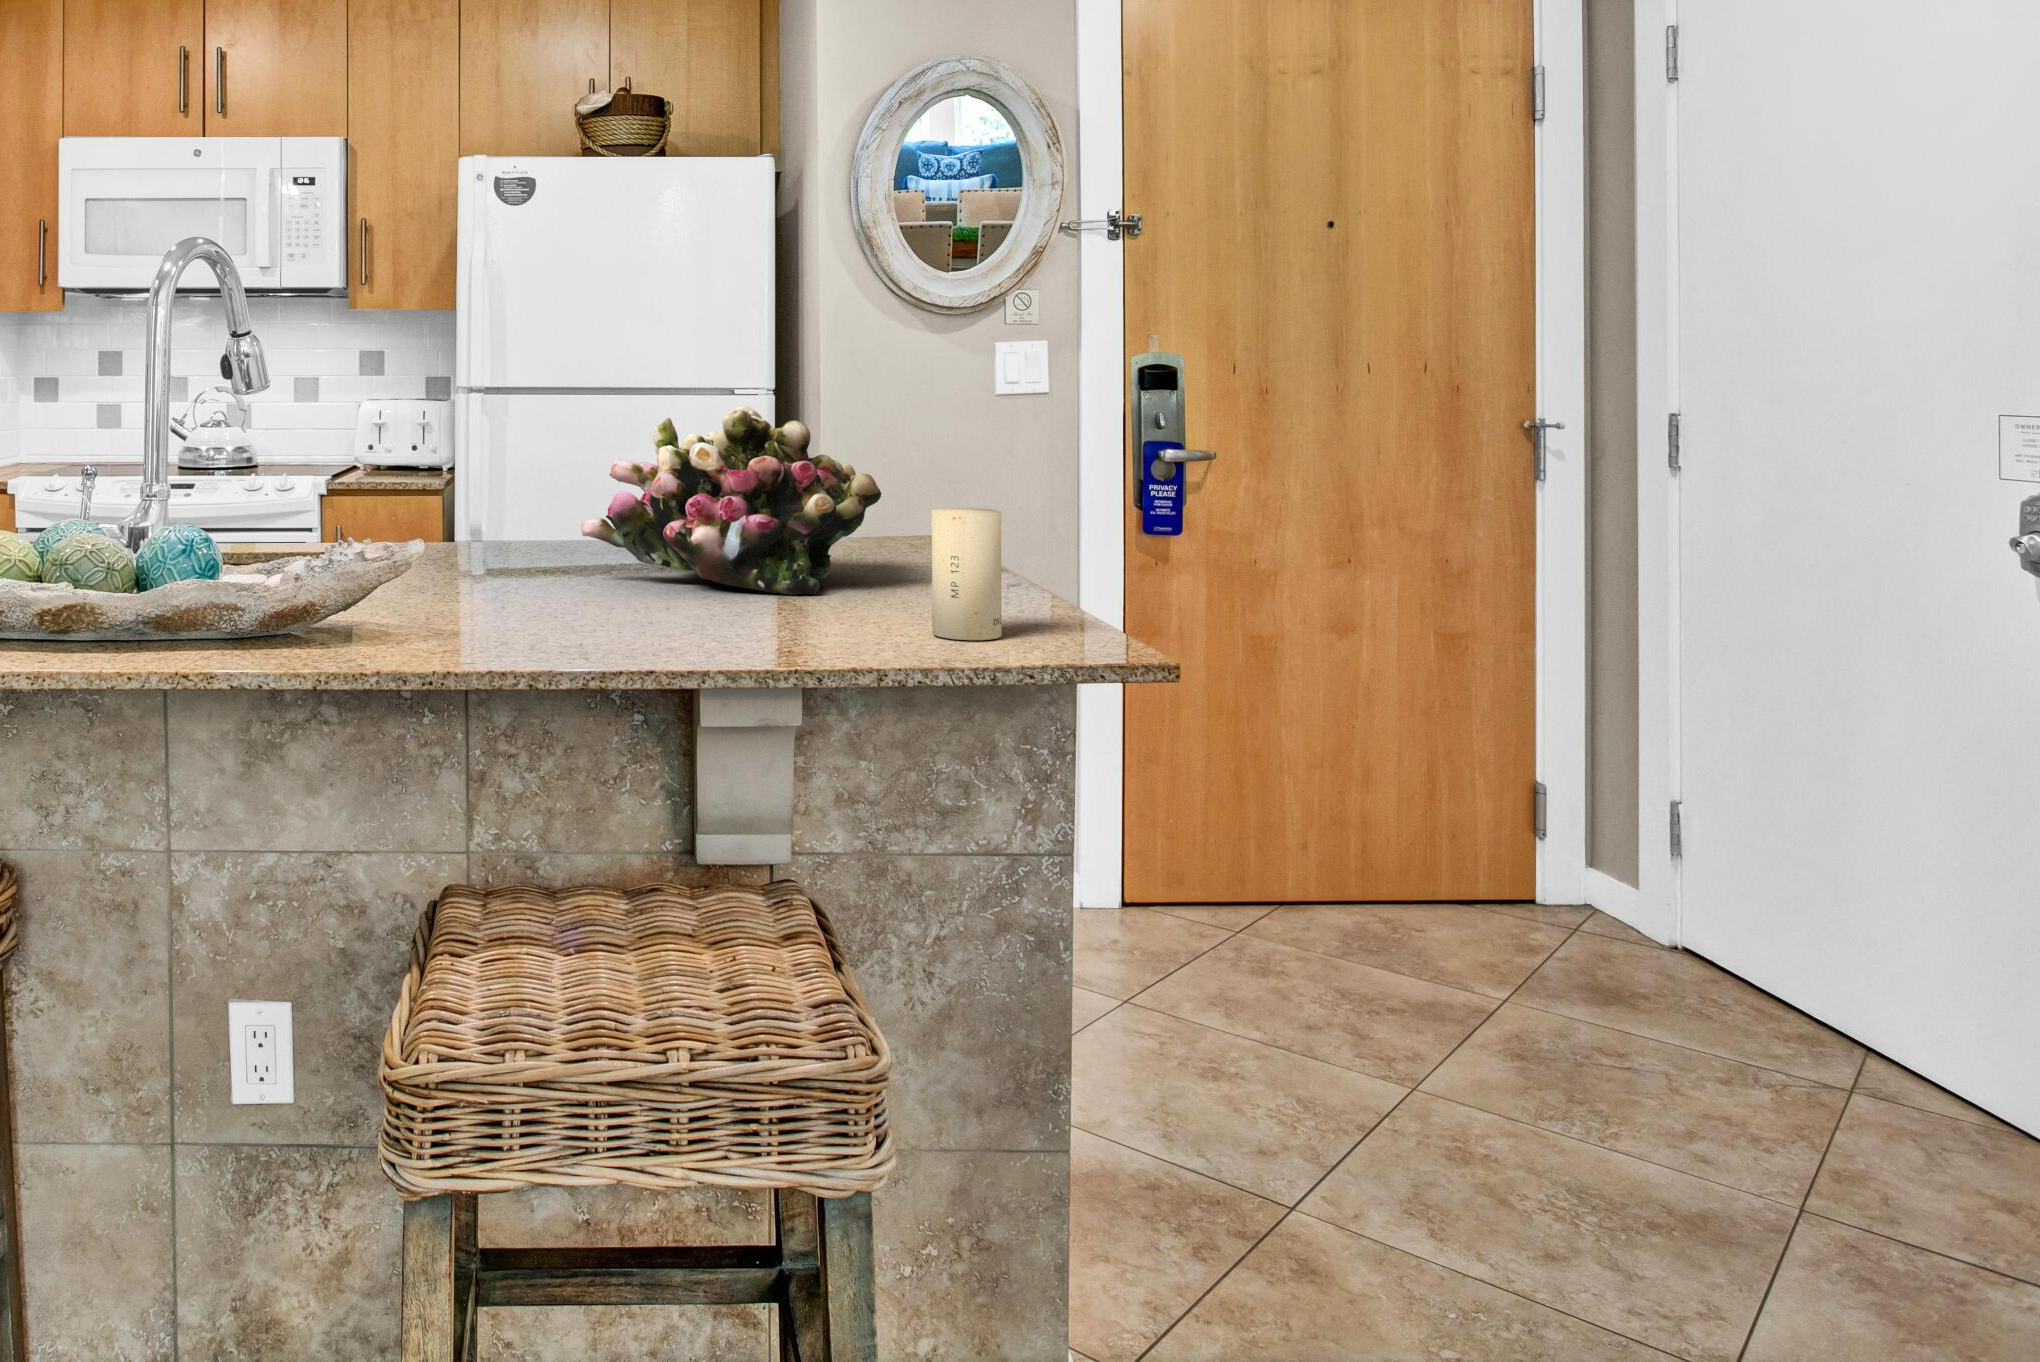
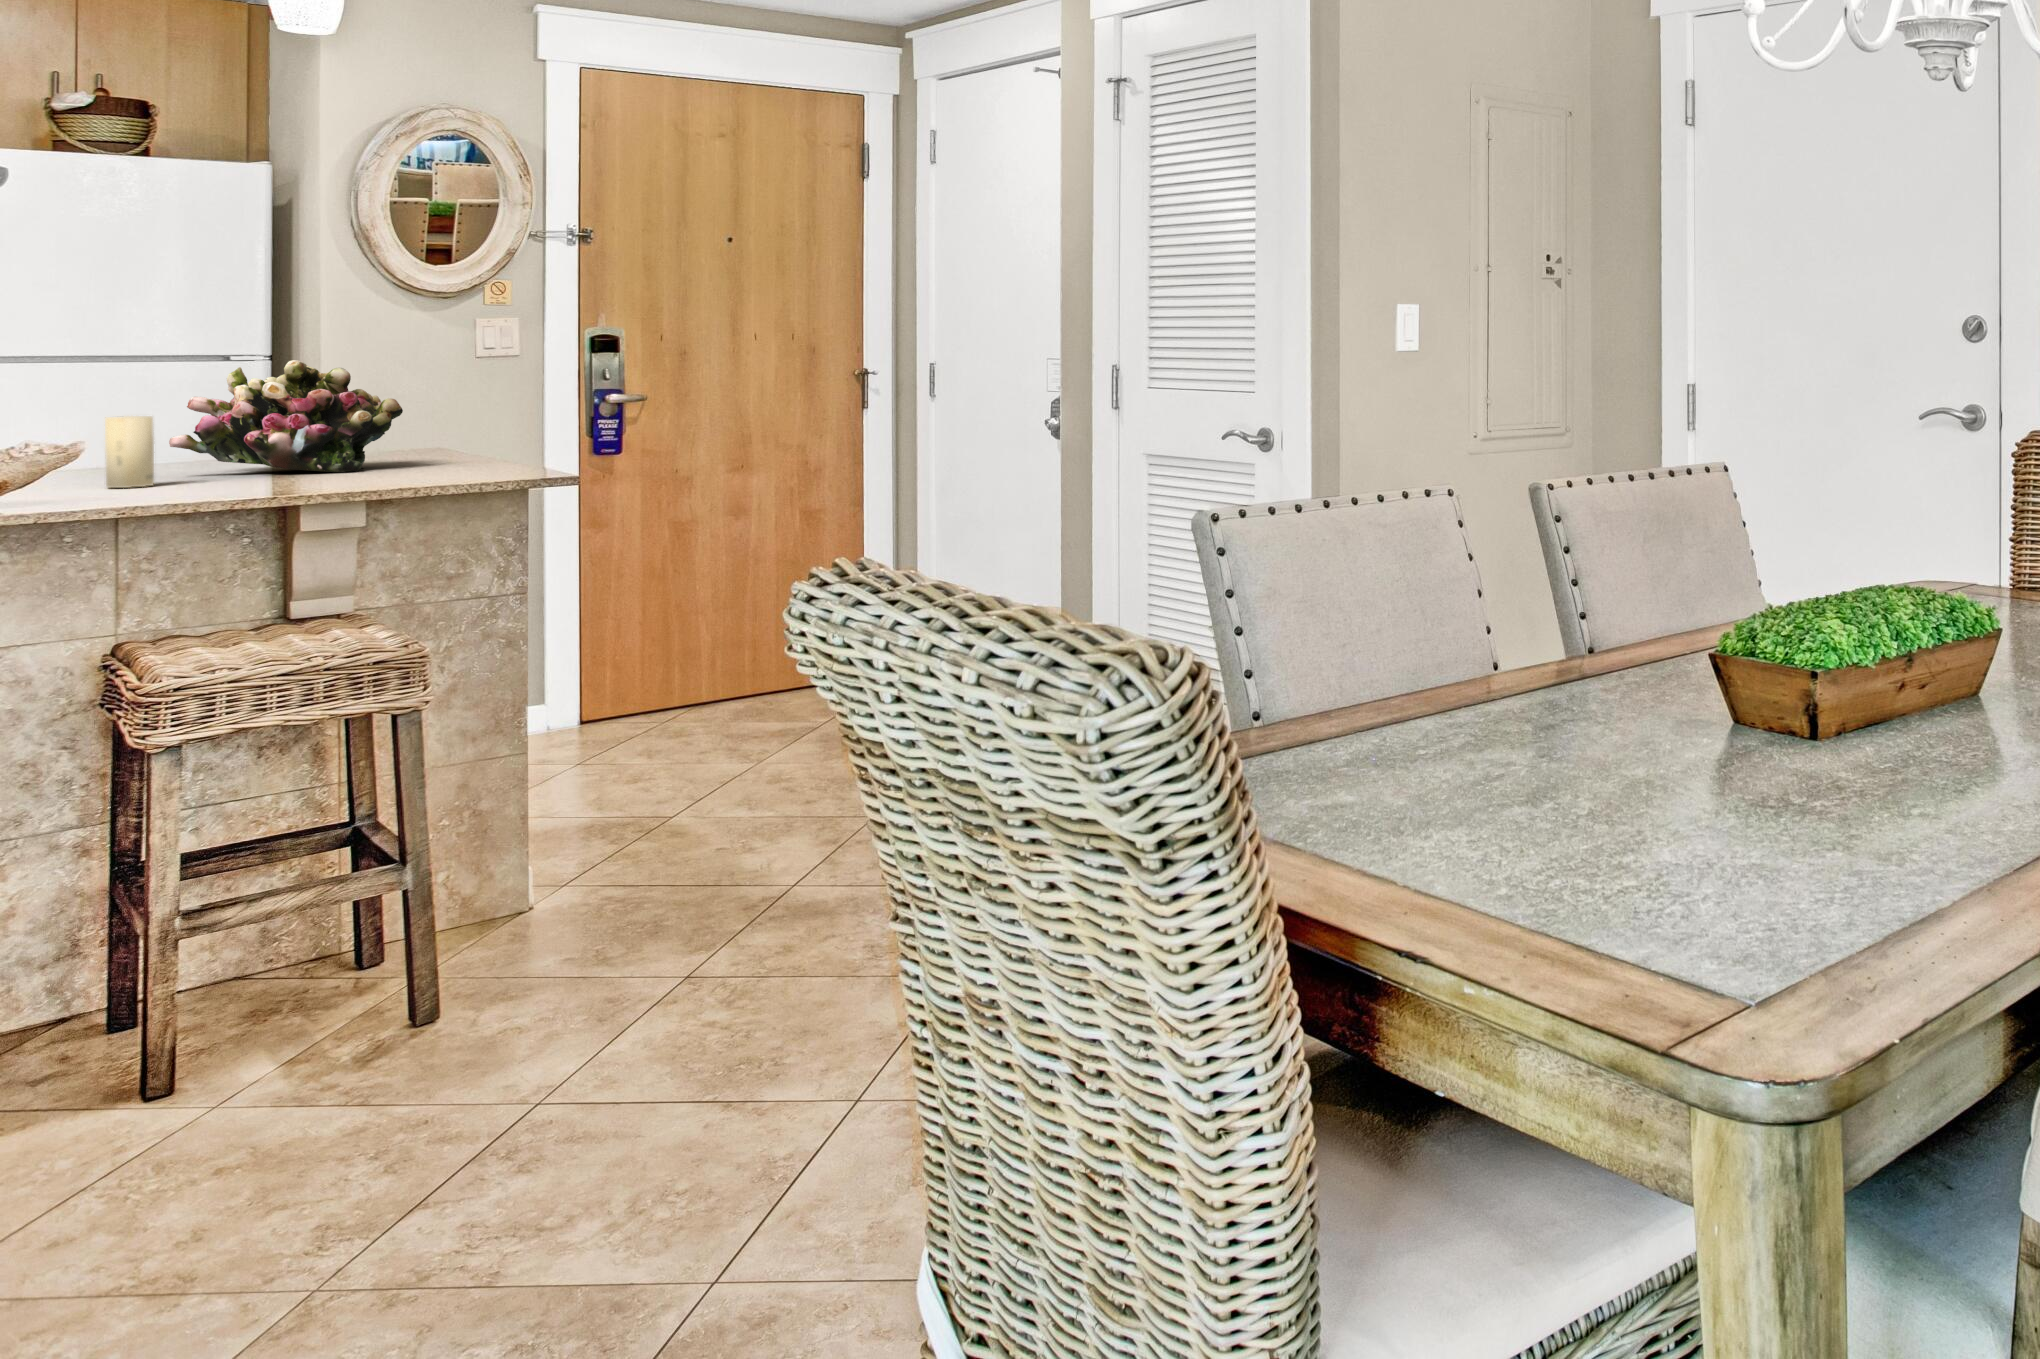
candle: present [932,508,1002,640] -> present [105,416,154,488]

